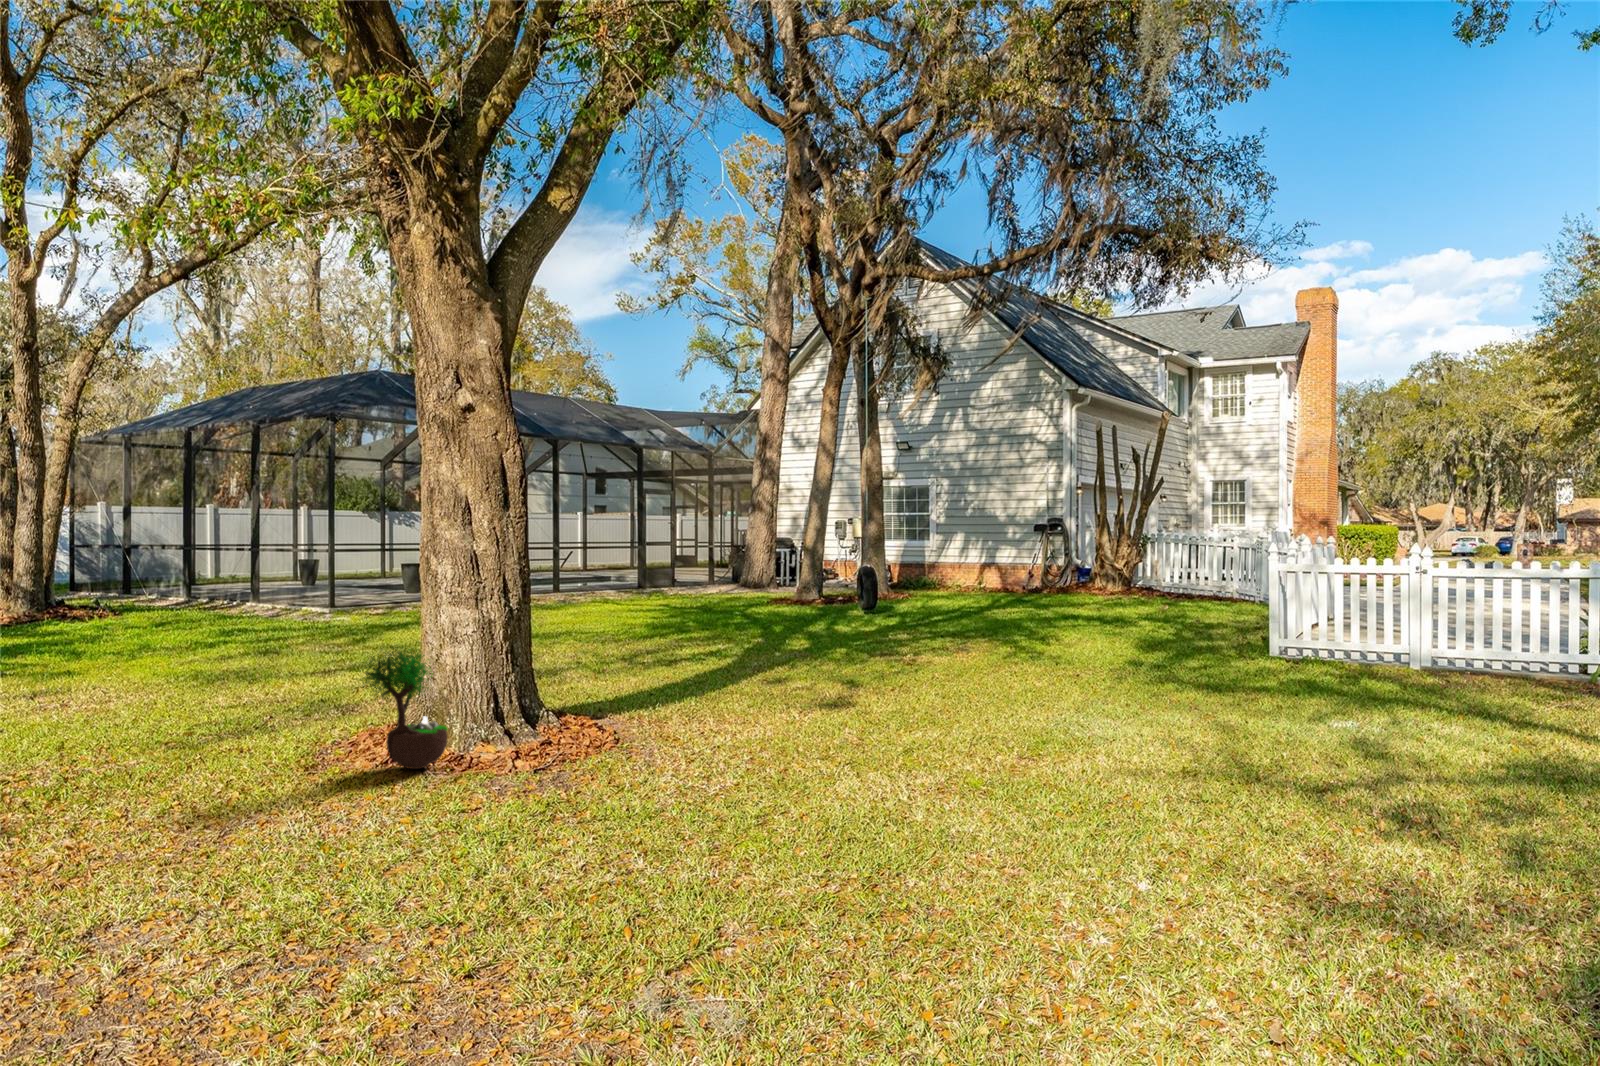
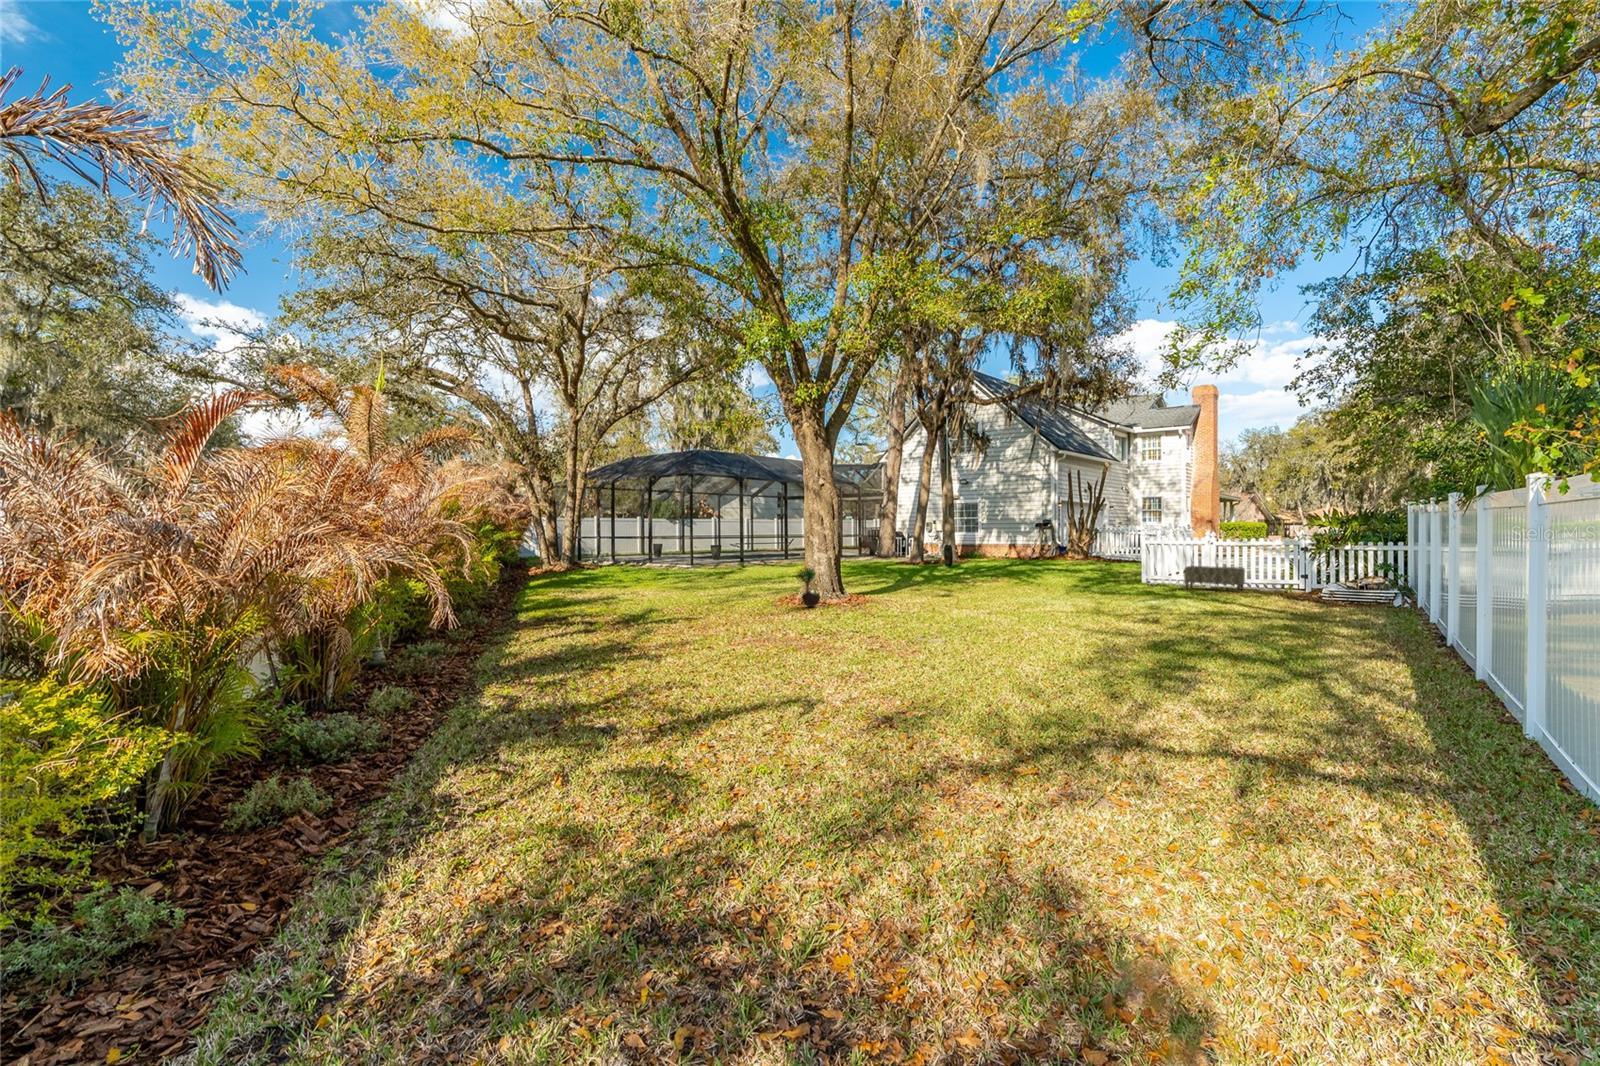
bench: none [1372,622,1507,687] -> present [1184,566,1245,592]

